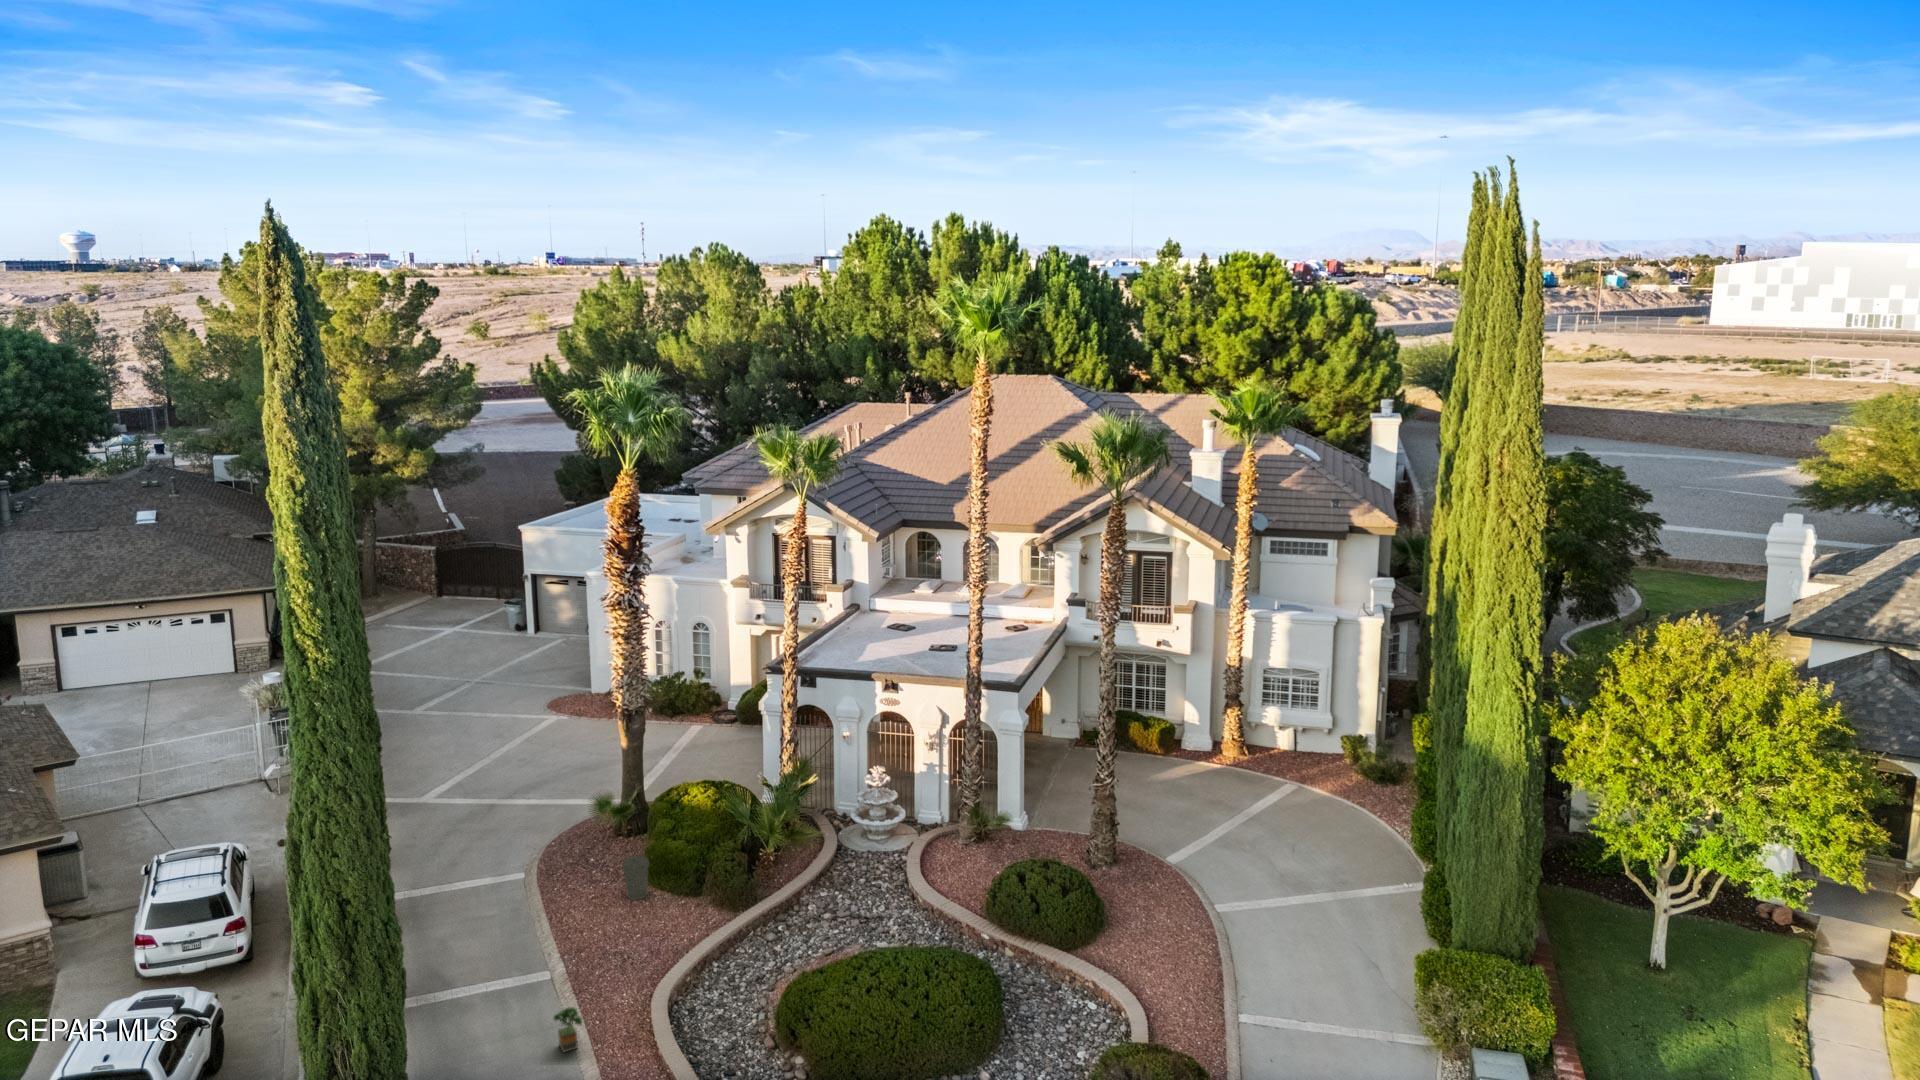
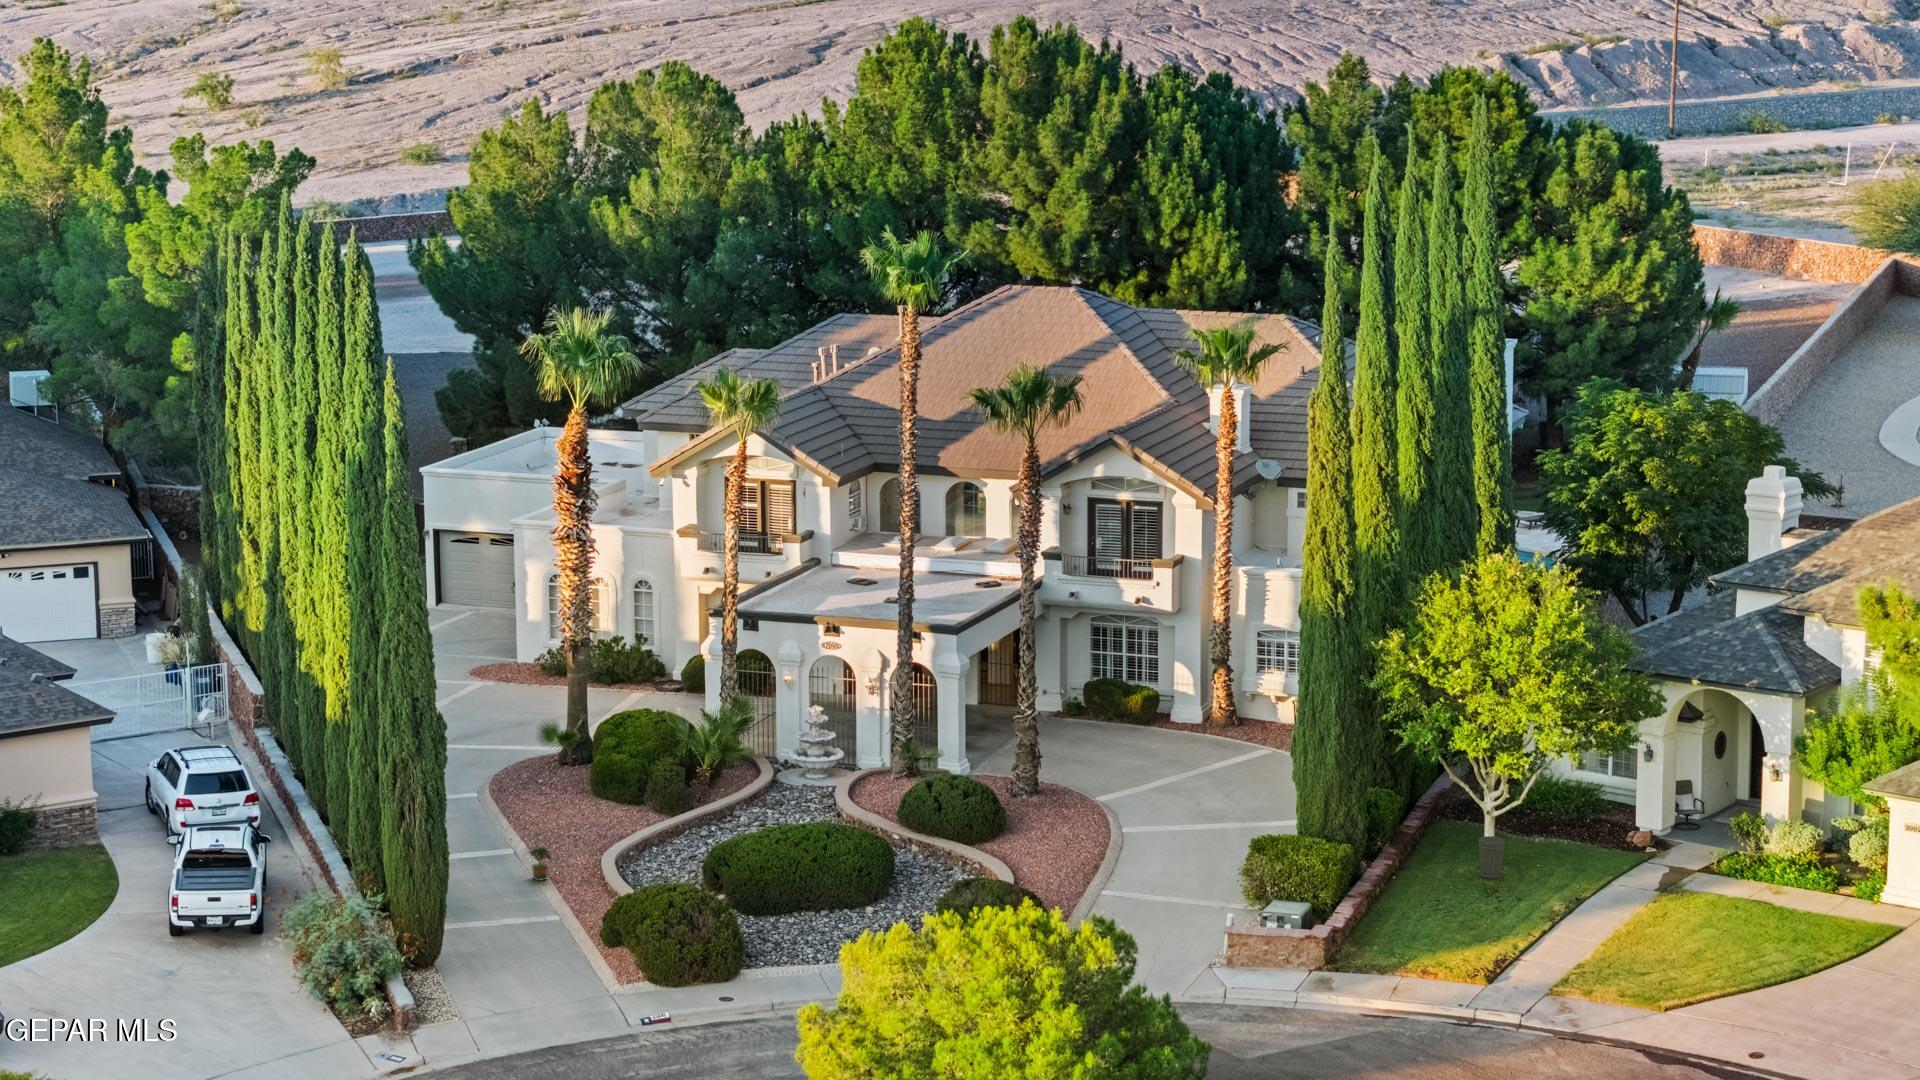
trash can: present [622,856,649,900] -> present [1478,836,1505,879]

